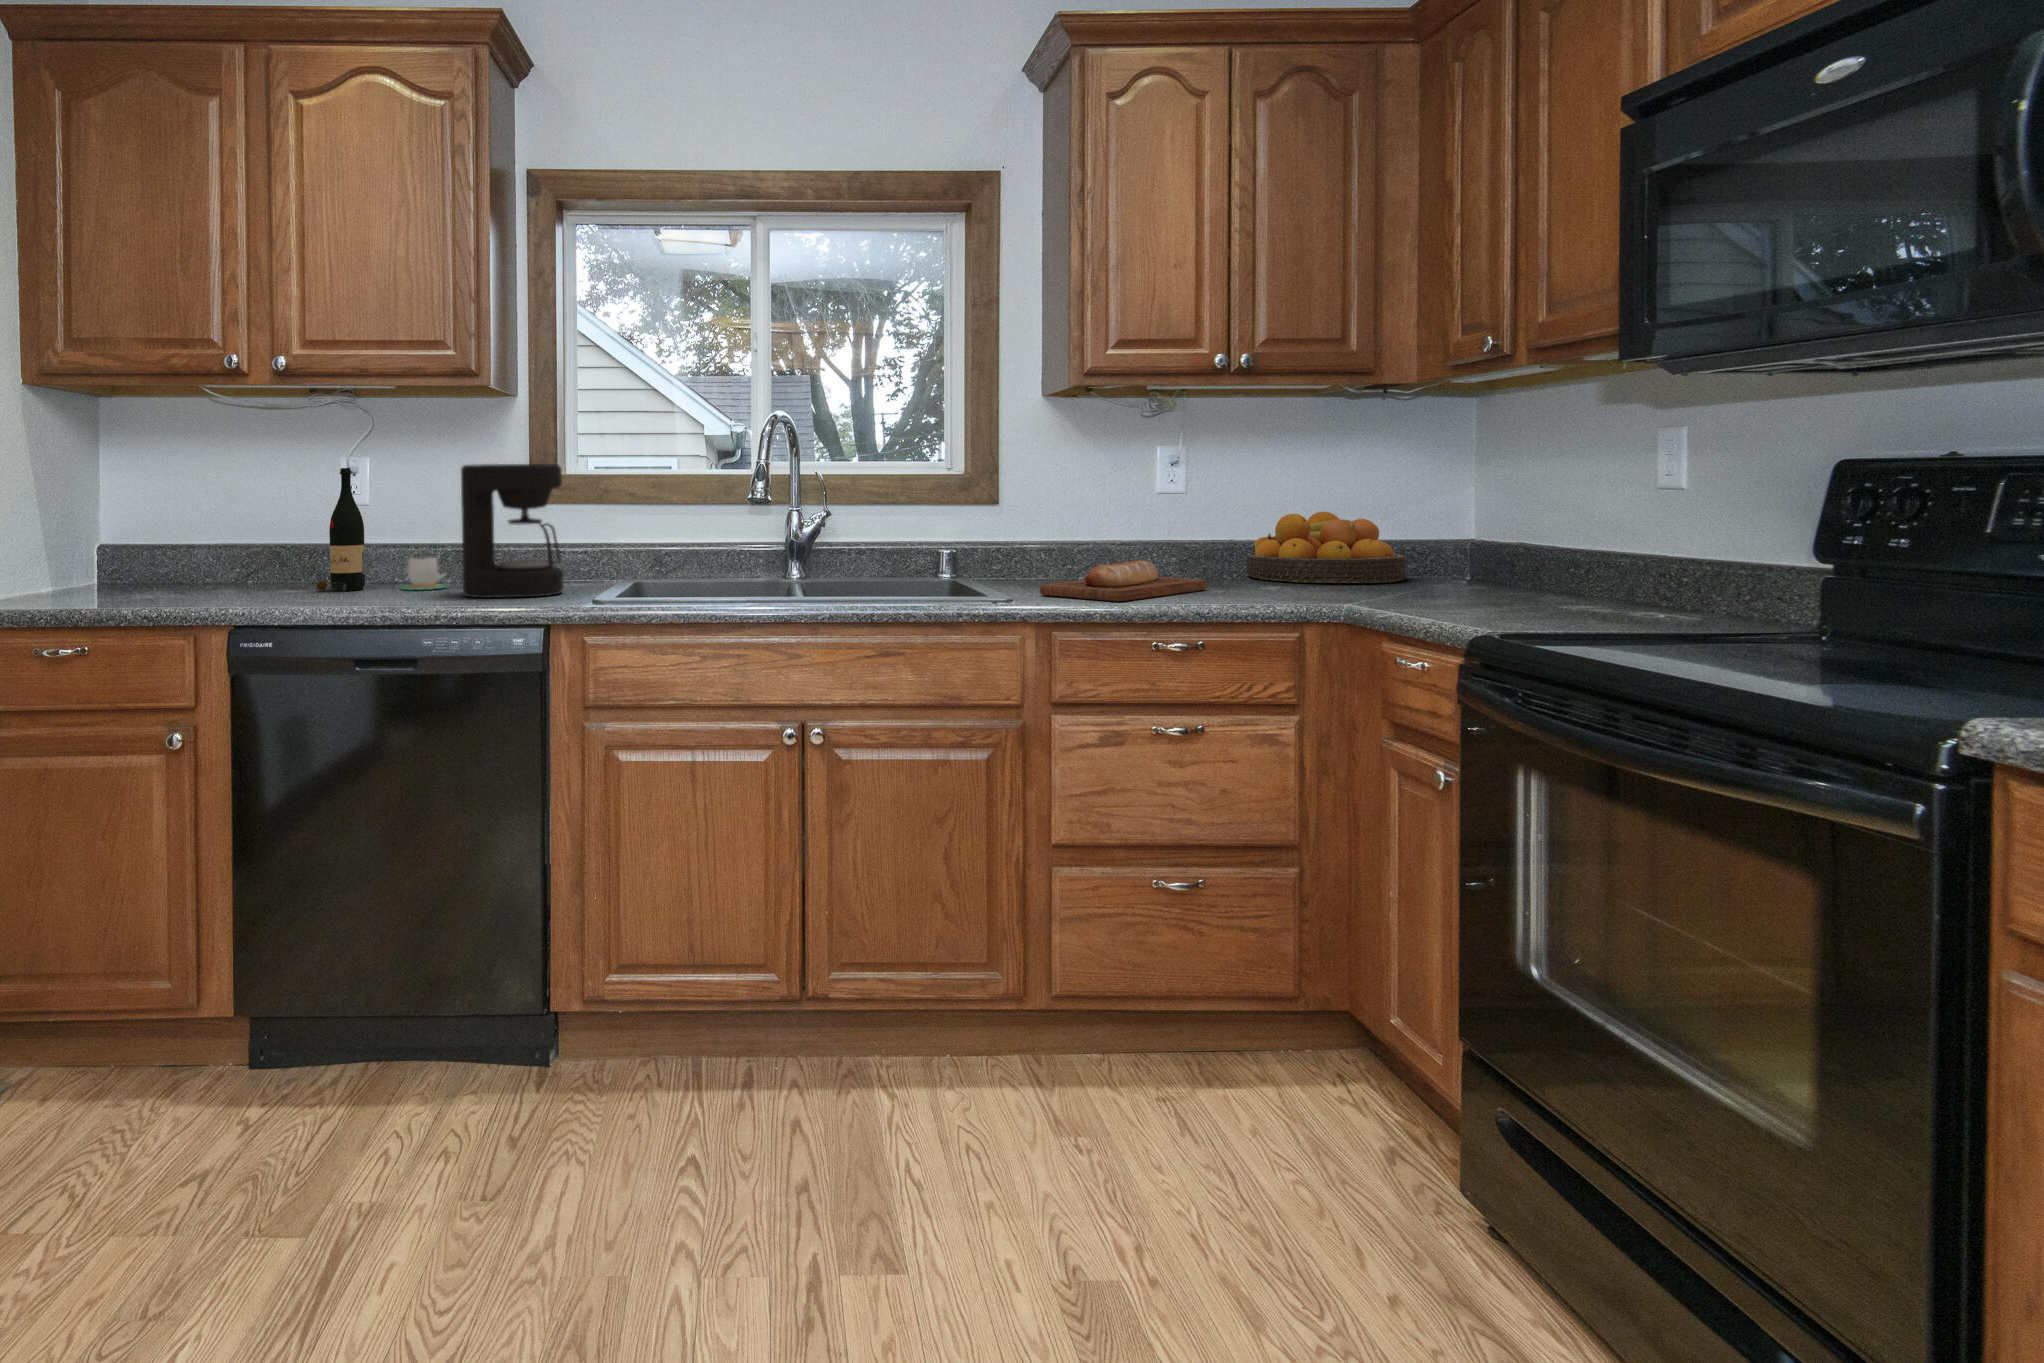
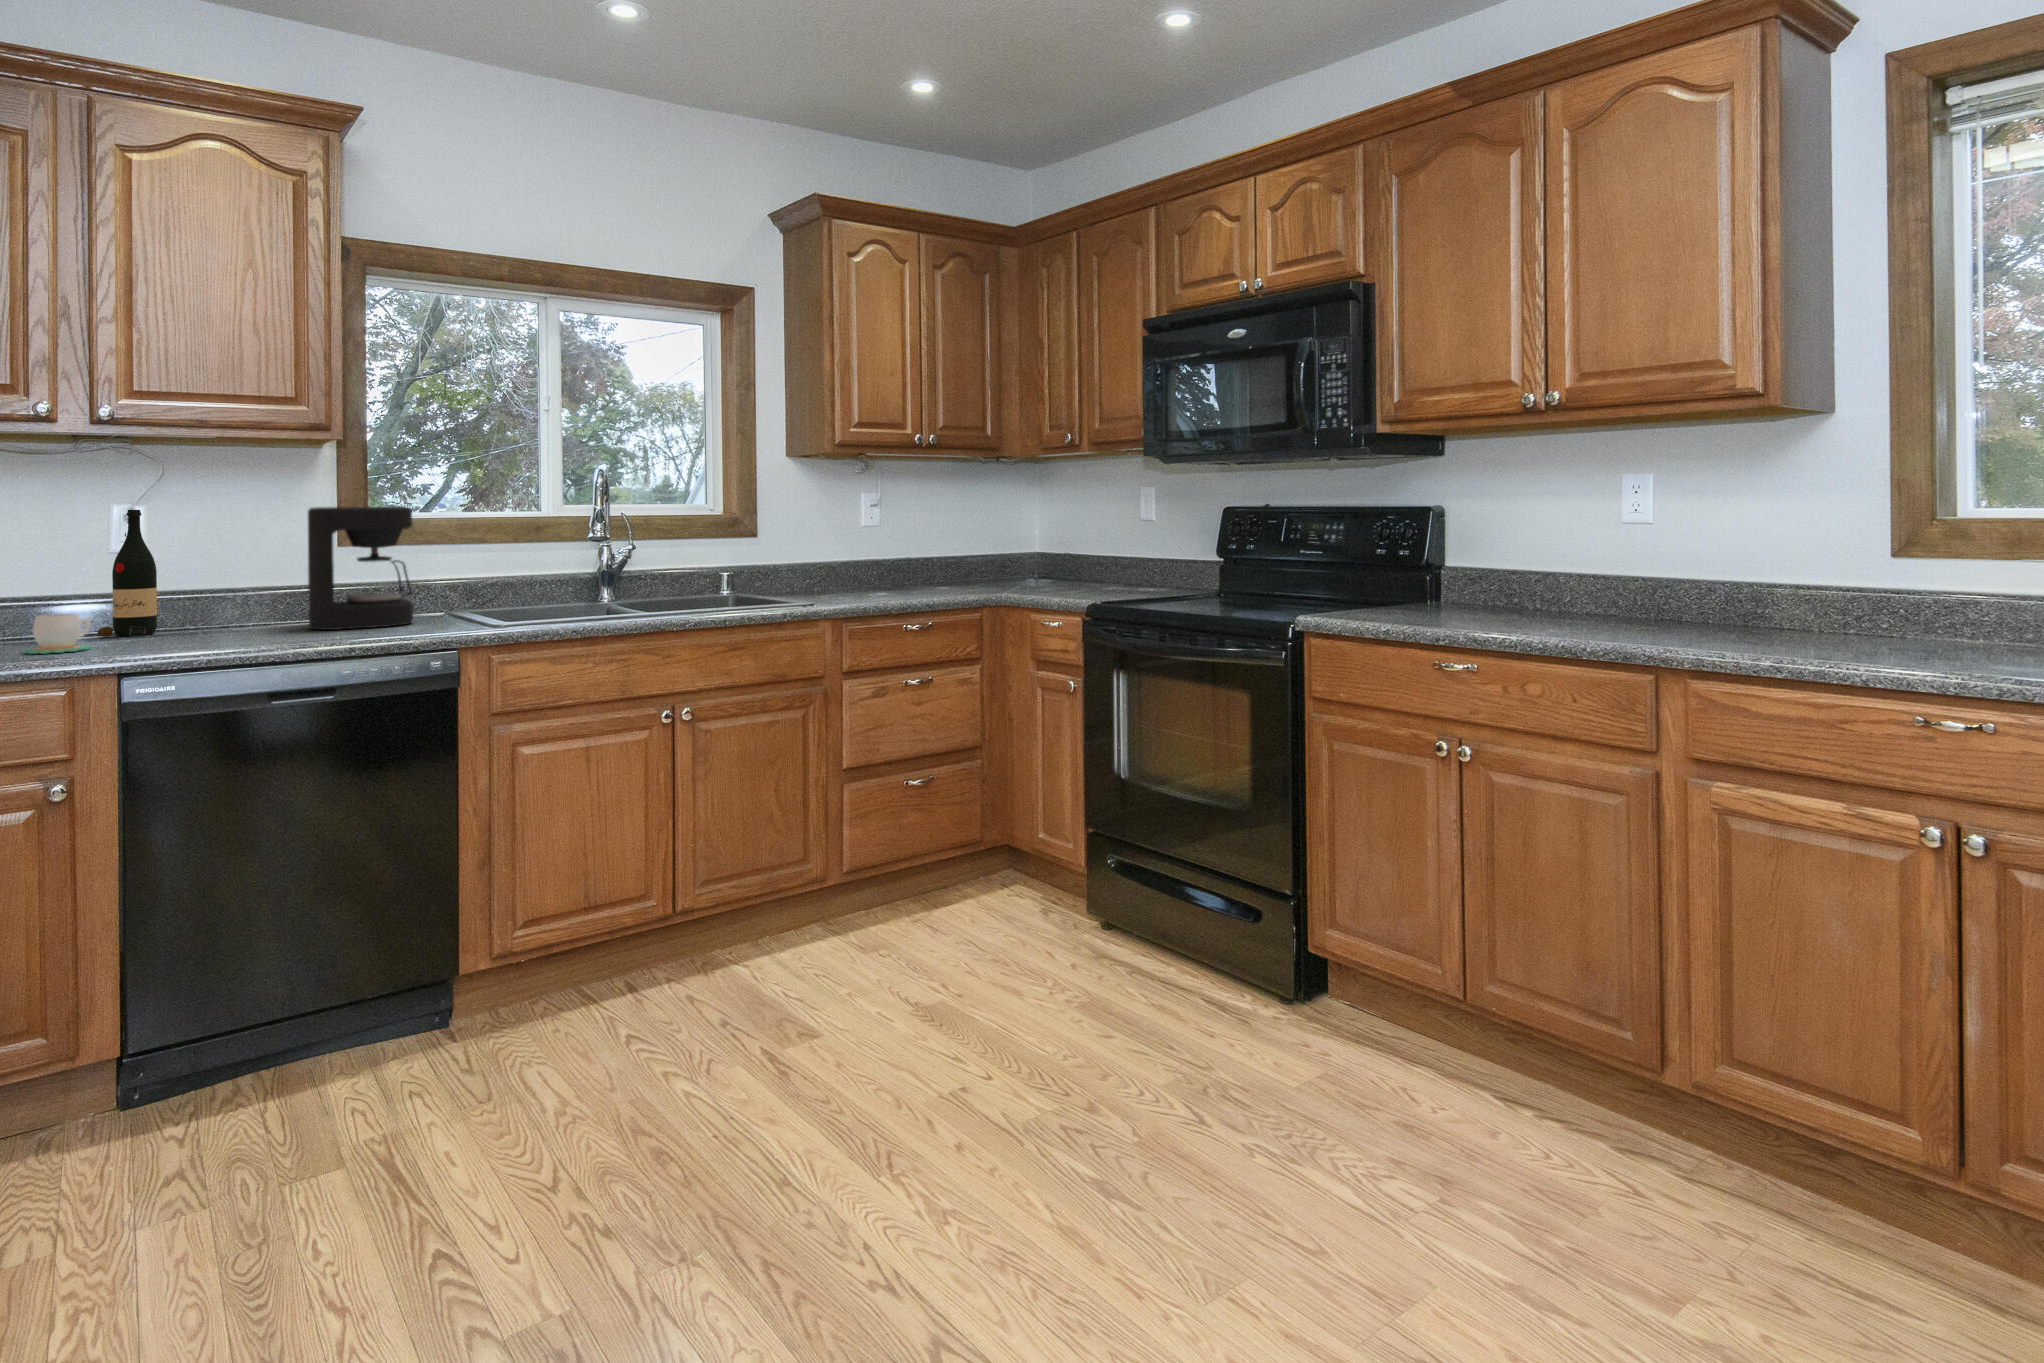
fruit bowl: present [1246,512,1405,583] -> none [922,540,1018,587]
mug: present [402,558,447,590] -> present [23,614,91,654]
bread loaf: present [1040,560,1206,601] -> none [819,575,916,601]

